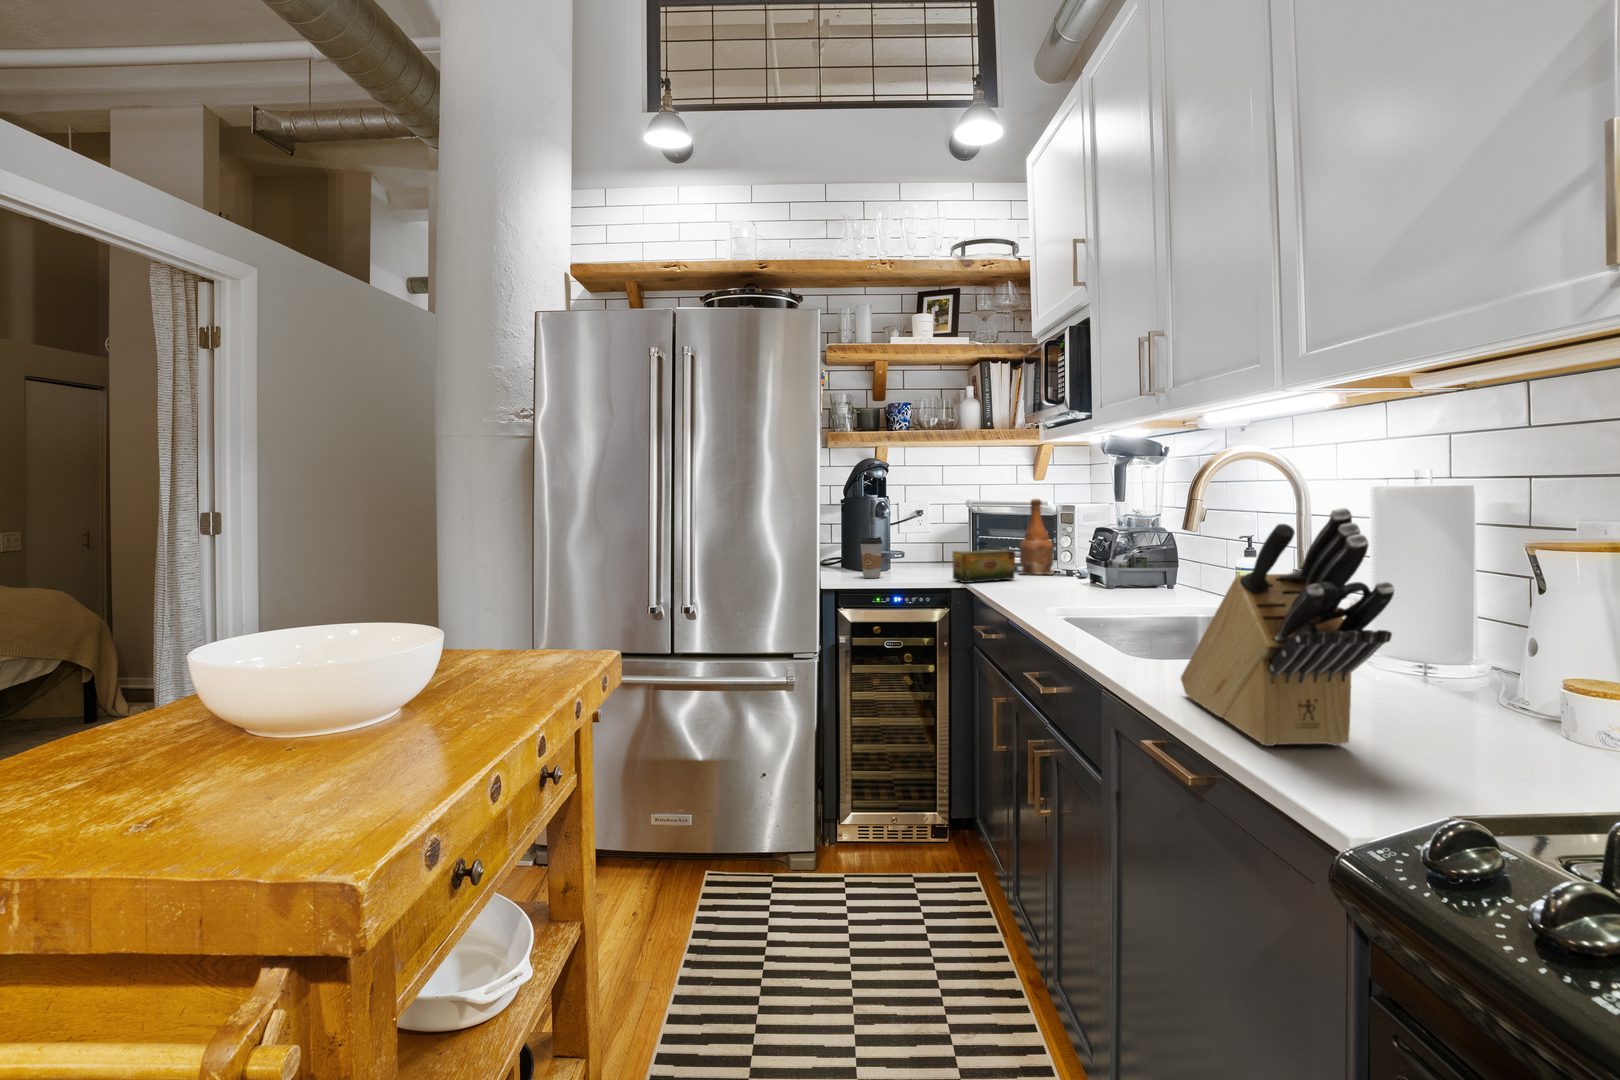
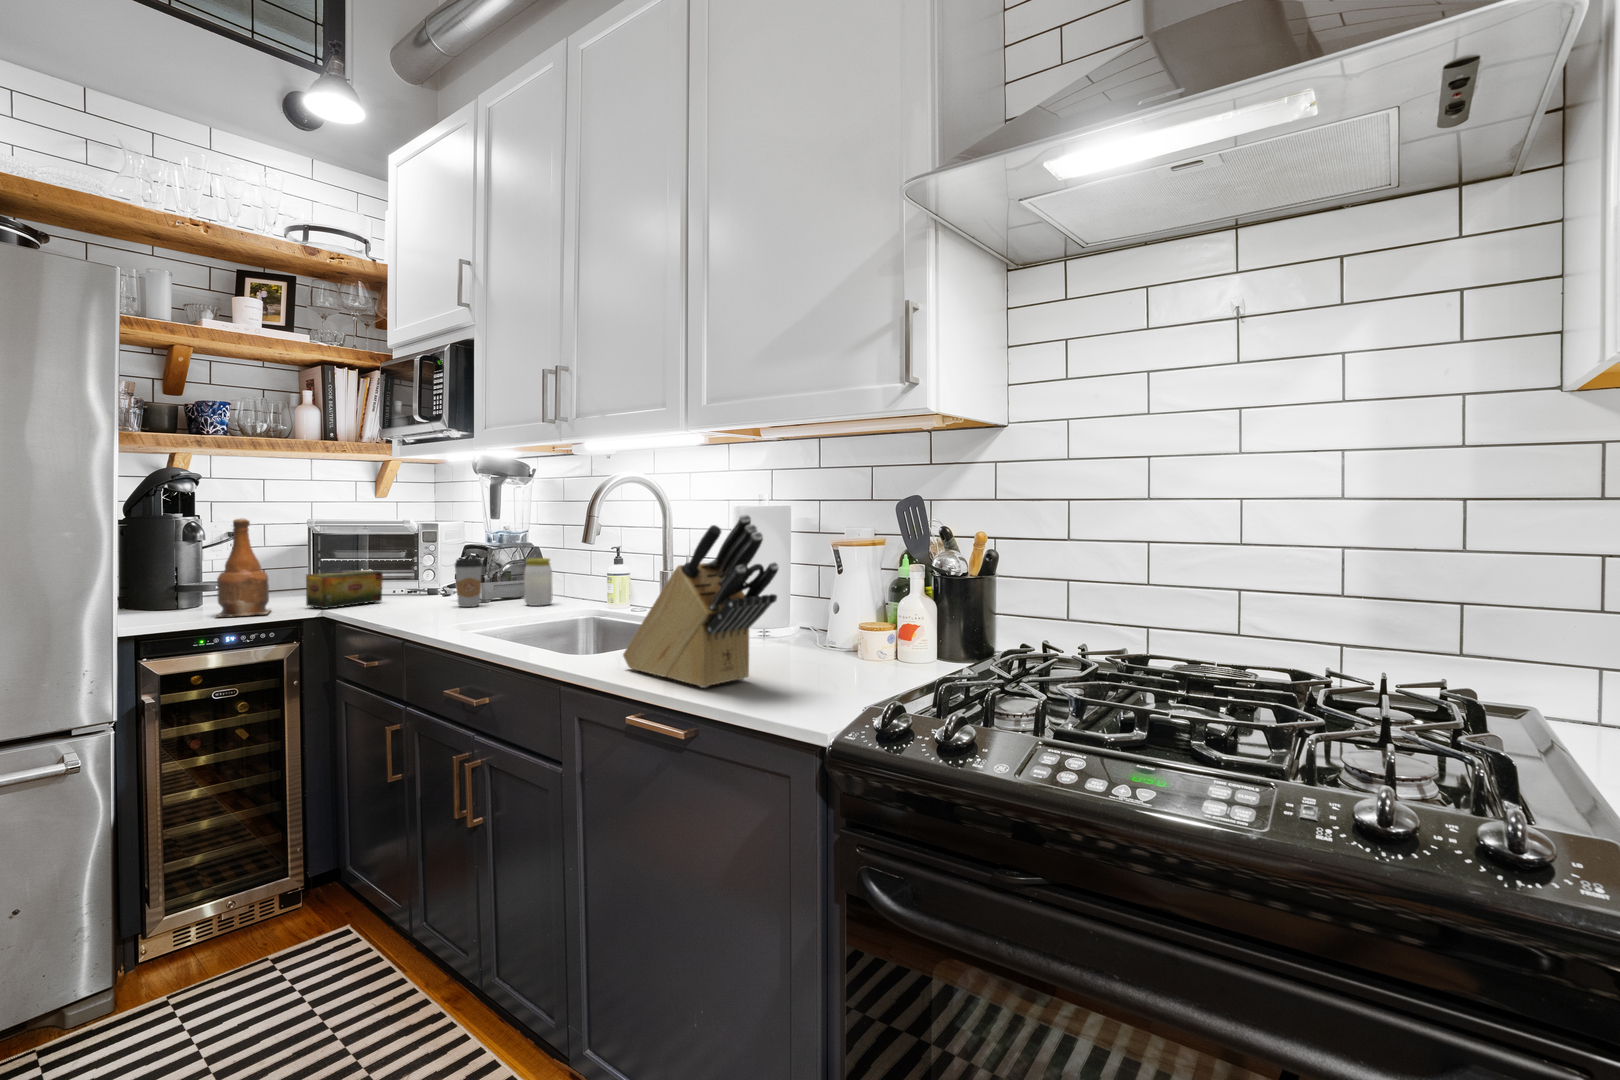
bottle: present [1020,499,1054,574] -> present [217,519,271,616]
coffee cup: present [860,537,882,578] -> present [455,559,482,607]
jar: none [1144,544,1176,597] -> present [524,558,552,606]

